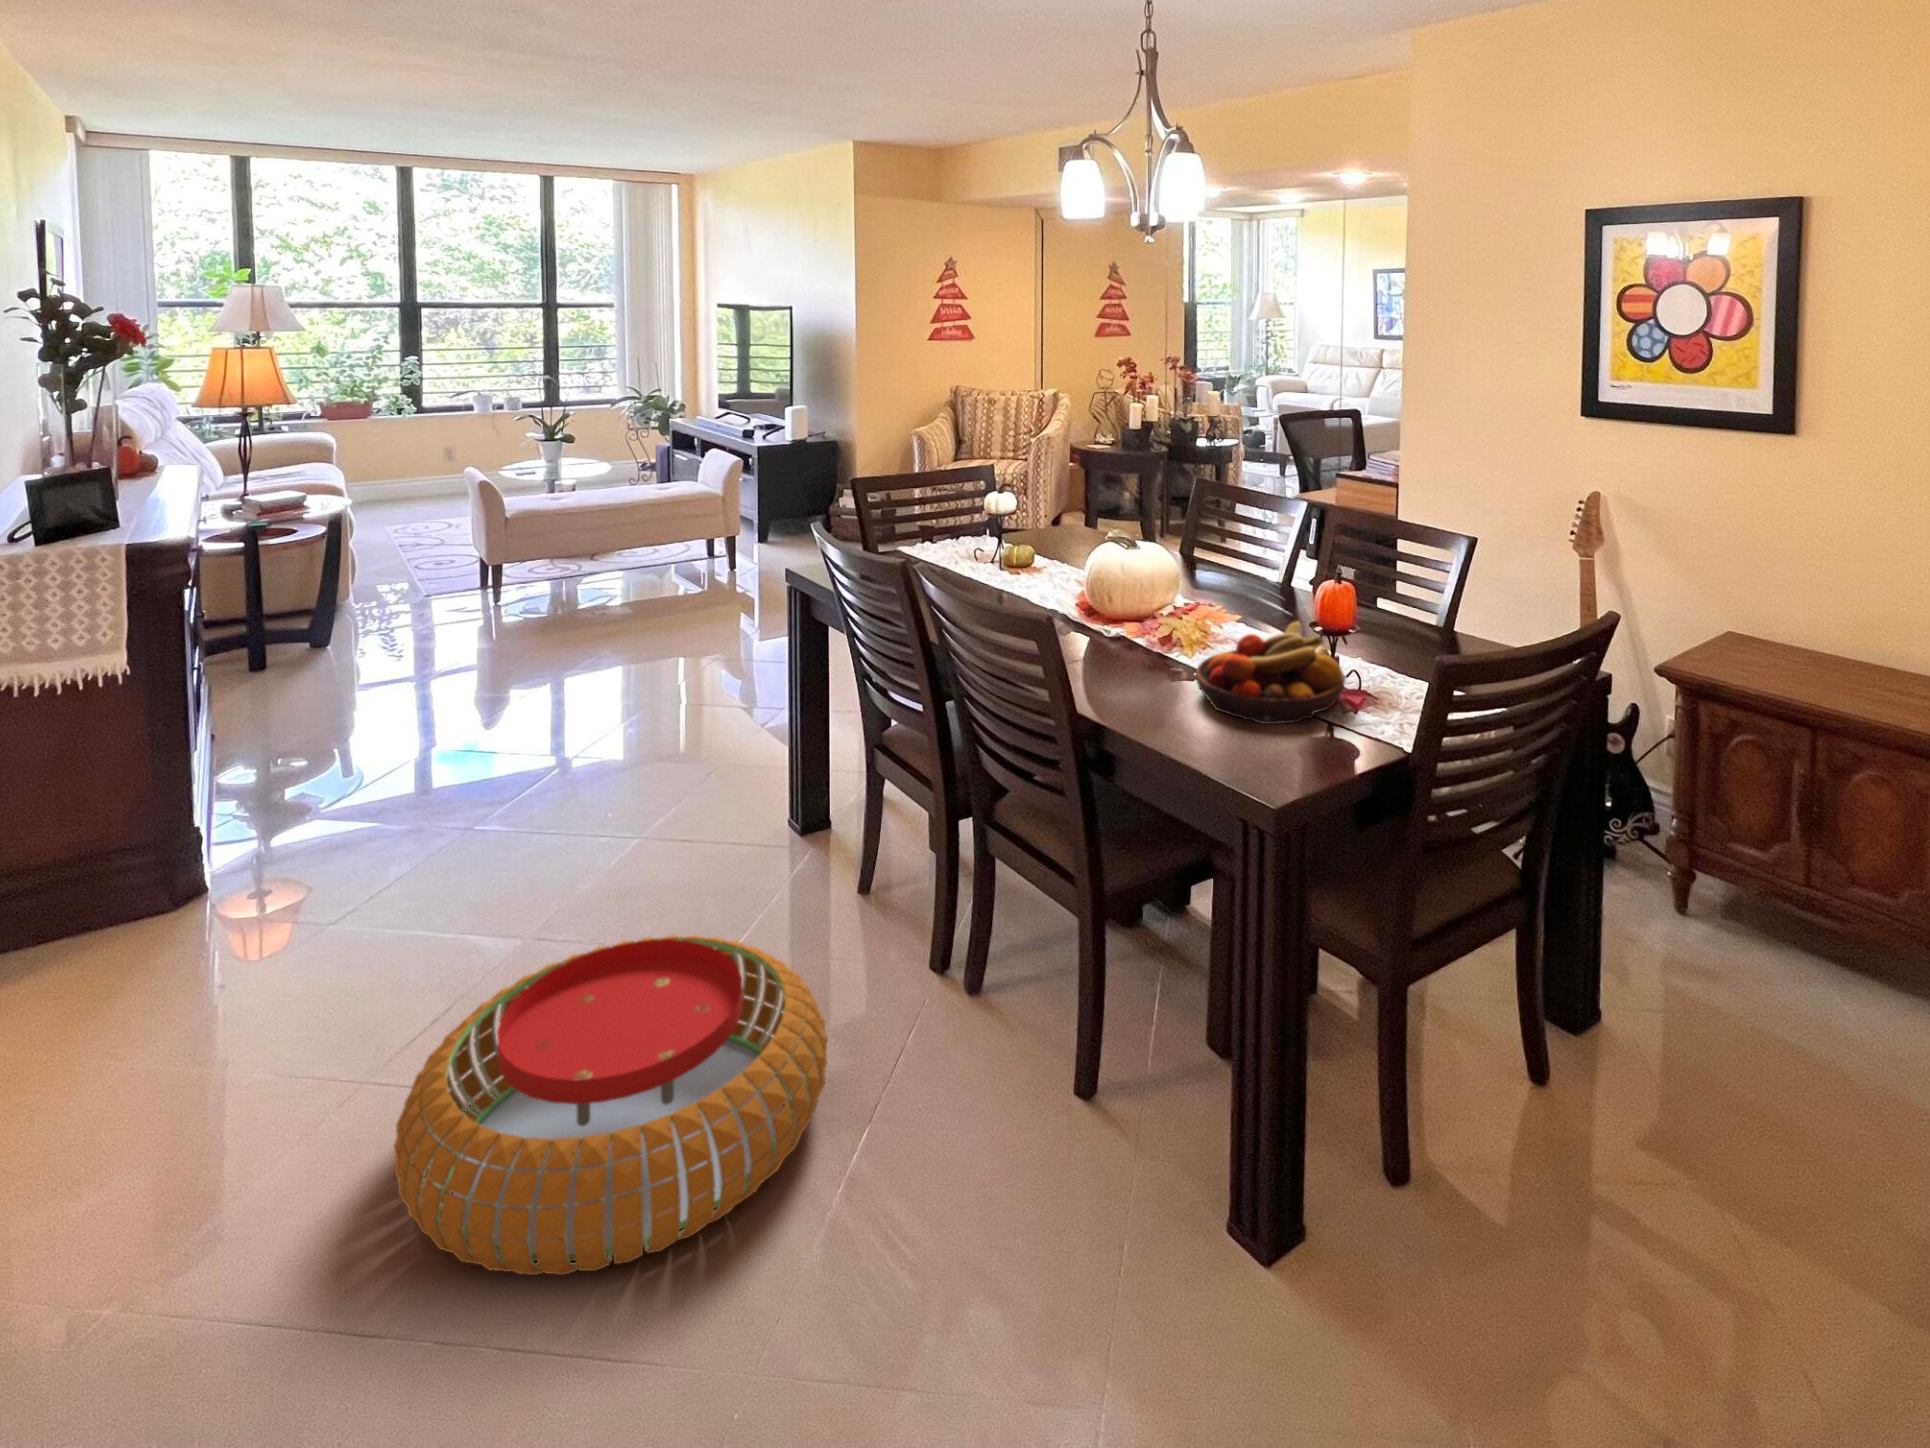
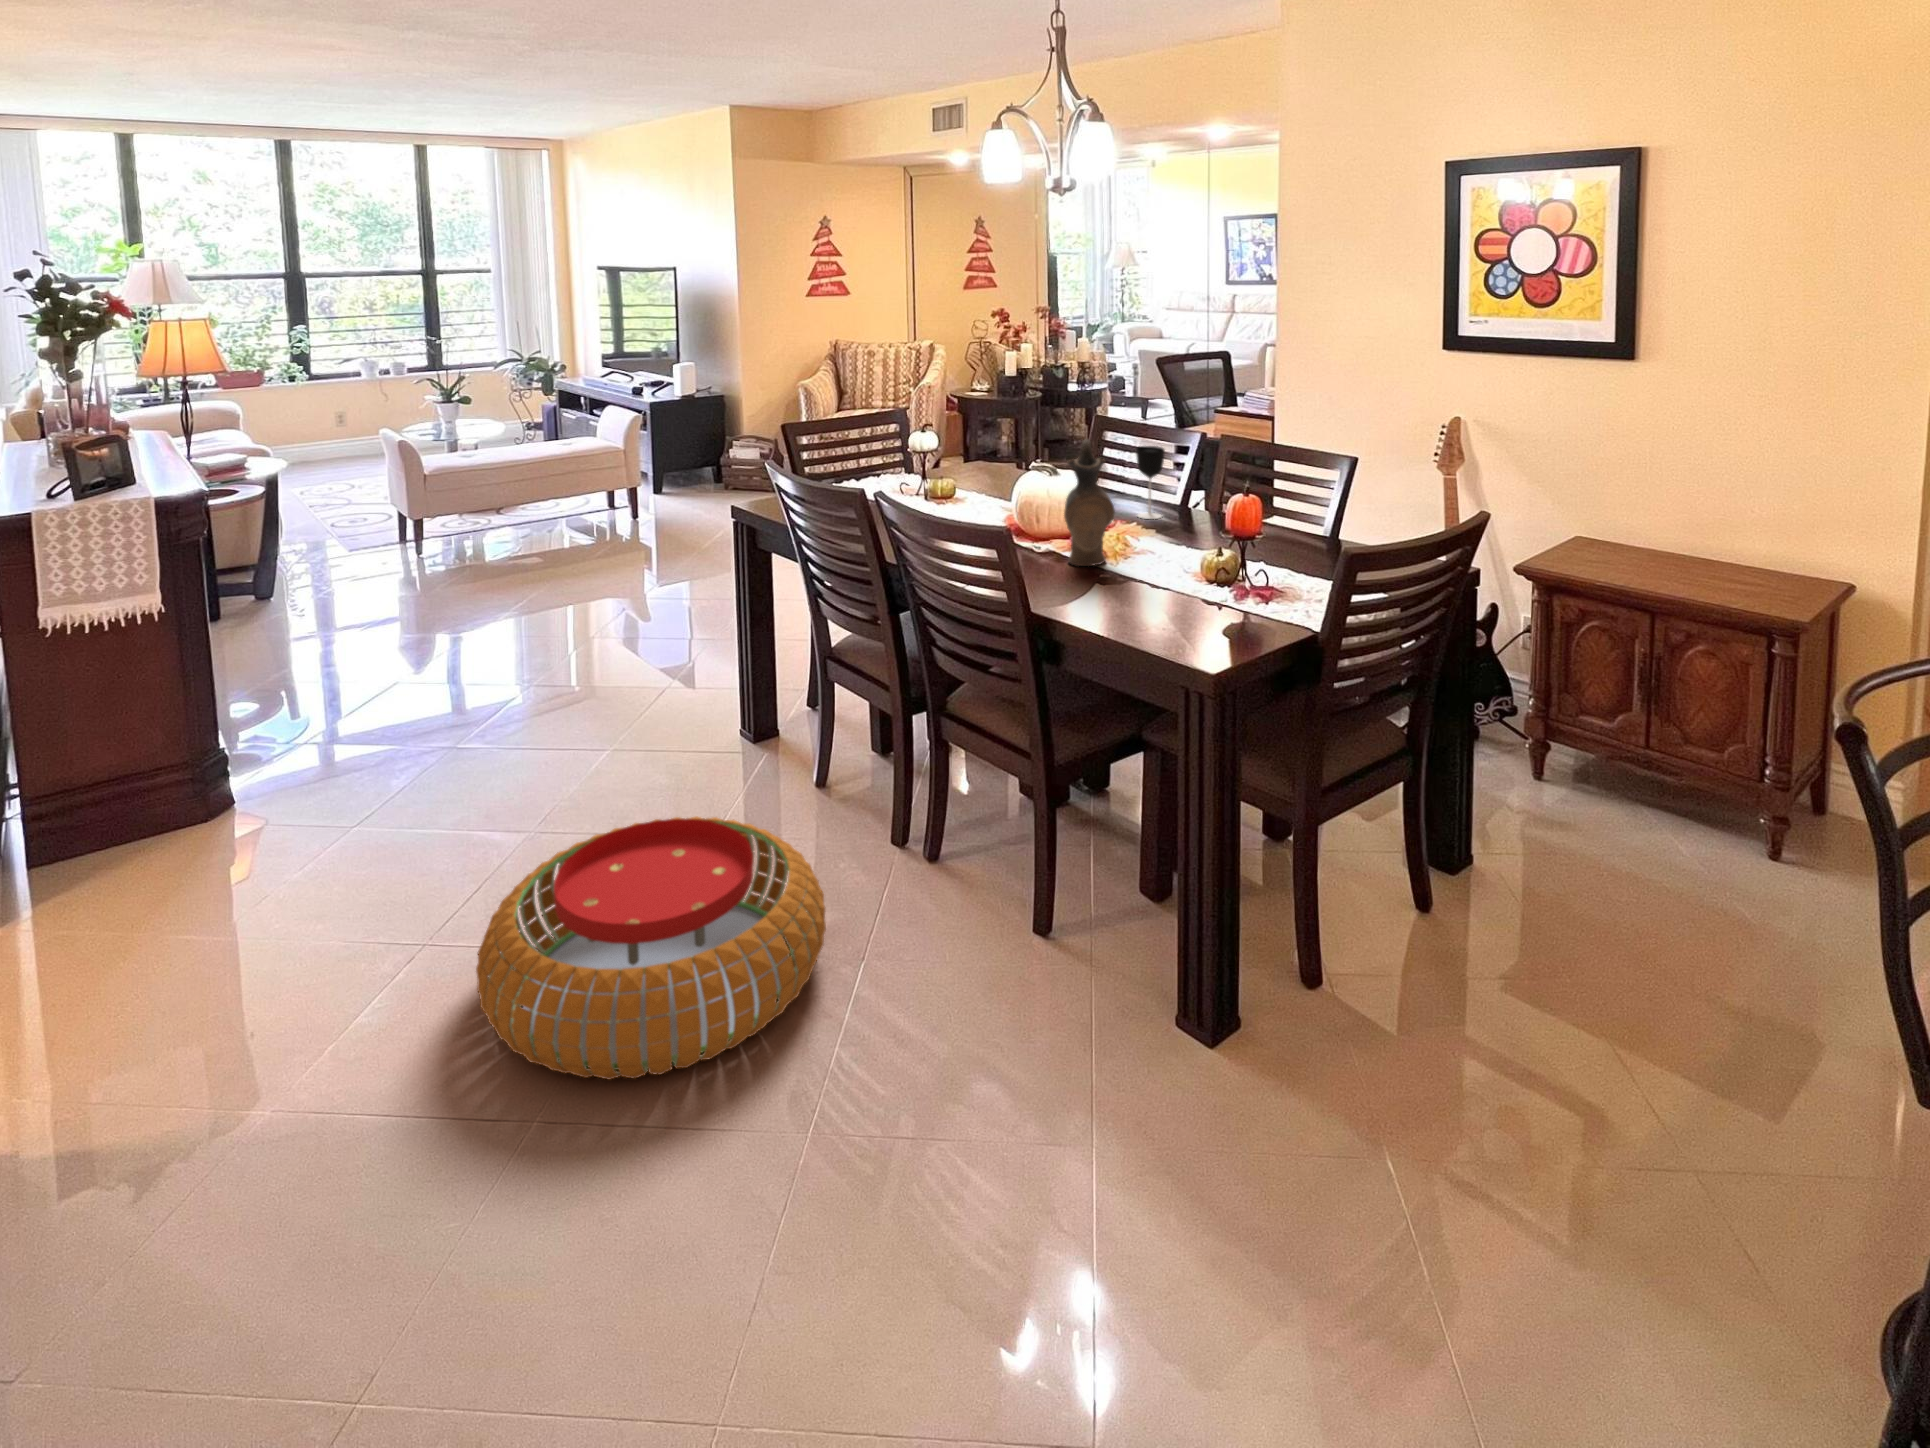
ceramic pitcher: none [1133,510,1190,656] -> present [1064,440,1115,566]
wine glass: none [1230,516,1263,599] -> present [1136,446,1165,519]
fruit bowl: present [1196,621,1345,724] -> none [1128,531,1258,615]

